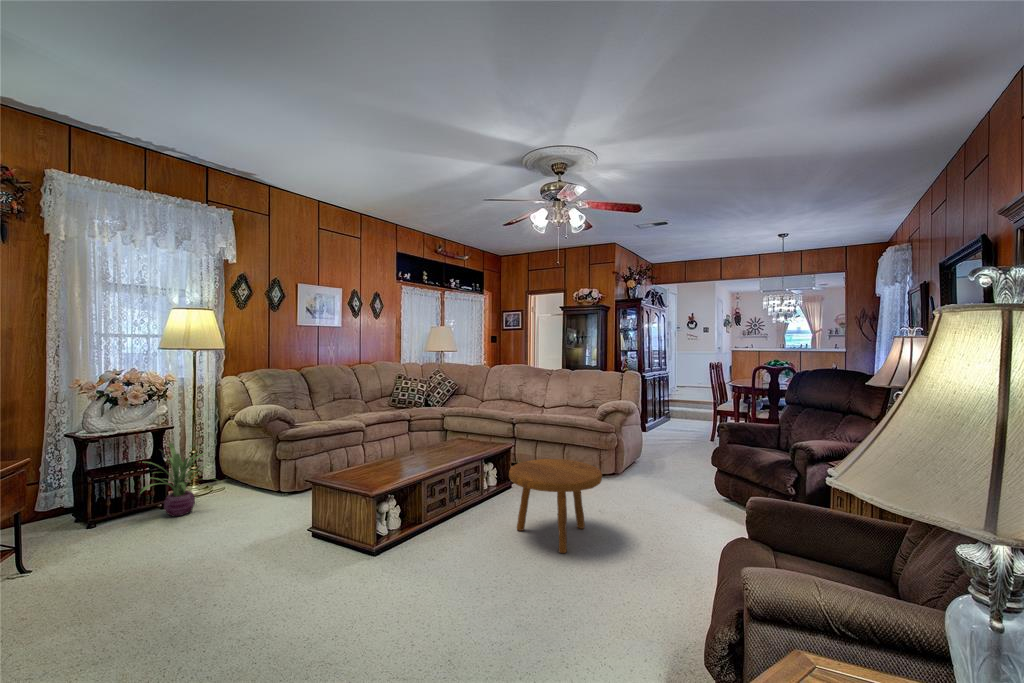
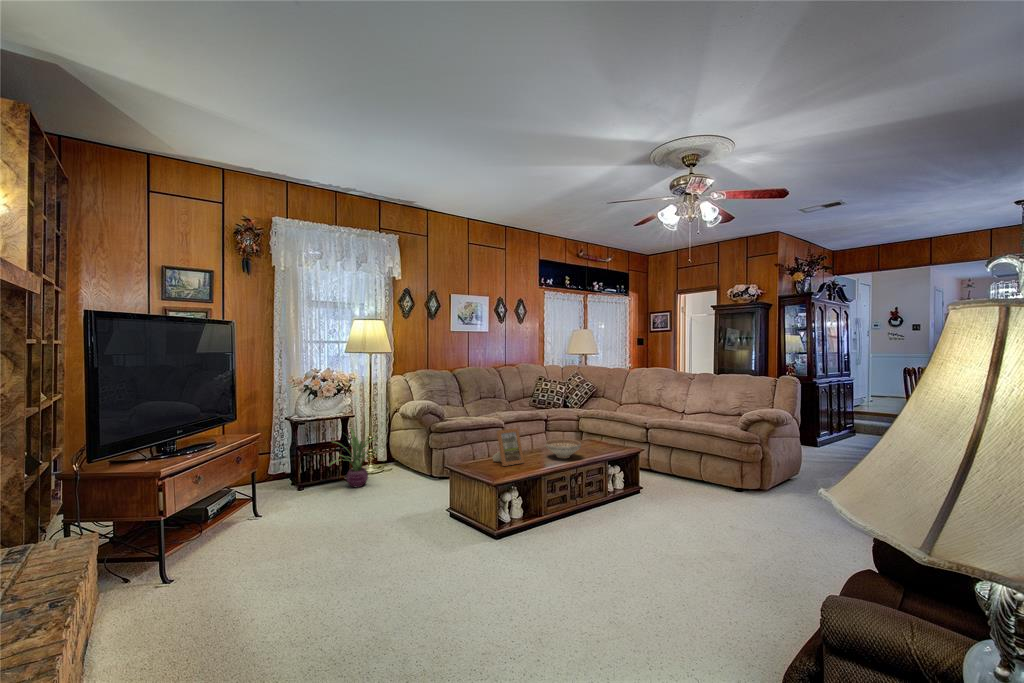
picture frame: none [363,431,400,474] -> present [493,428,524,466]
decorative bowl: none [420,440,457,460] -> present [545,439,581,458]
footstool: present [509,459,602,553] -> none [625,466,727,566]

